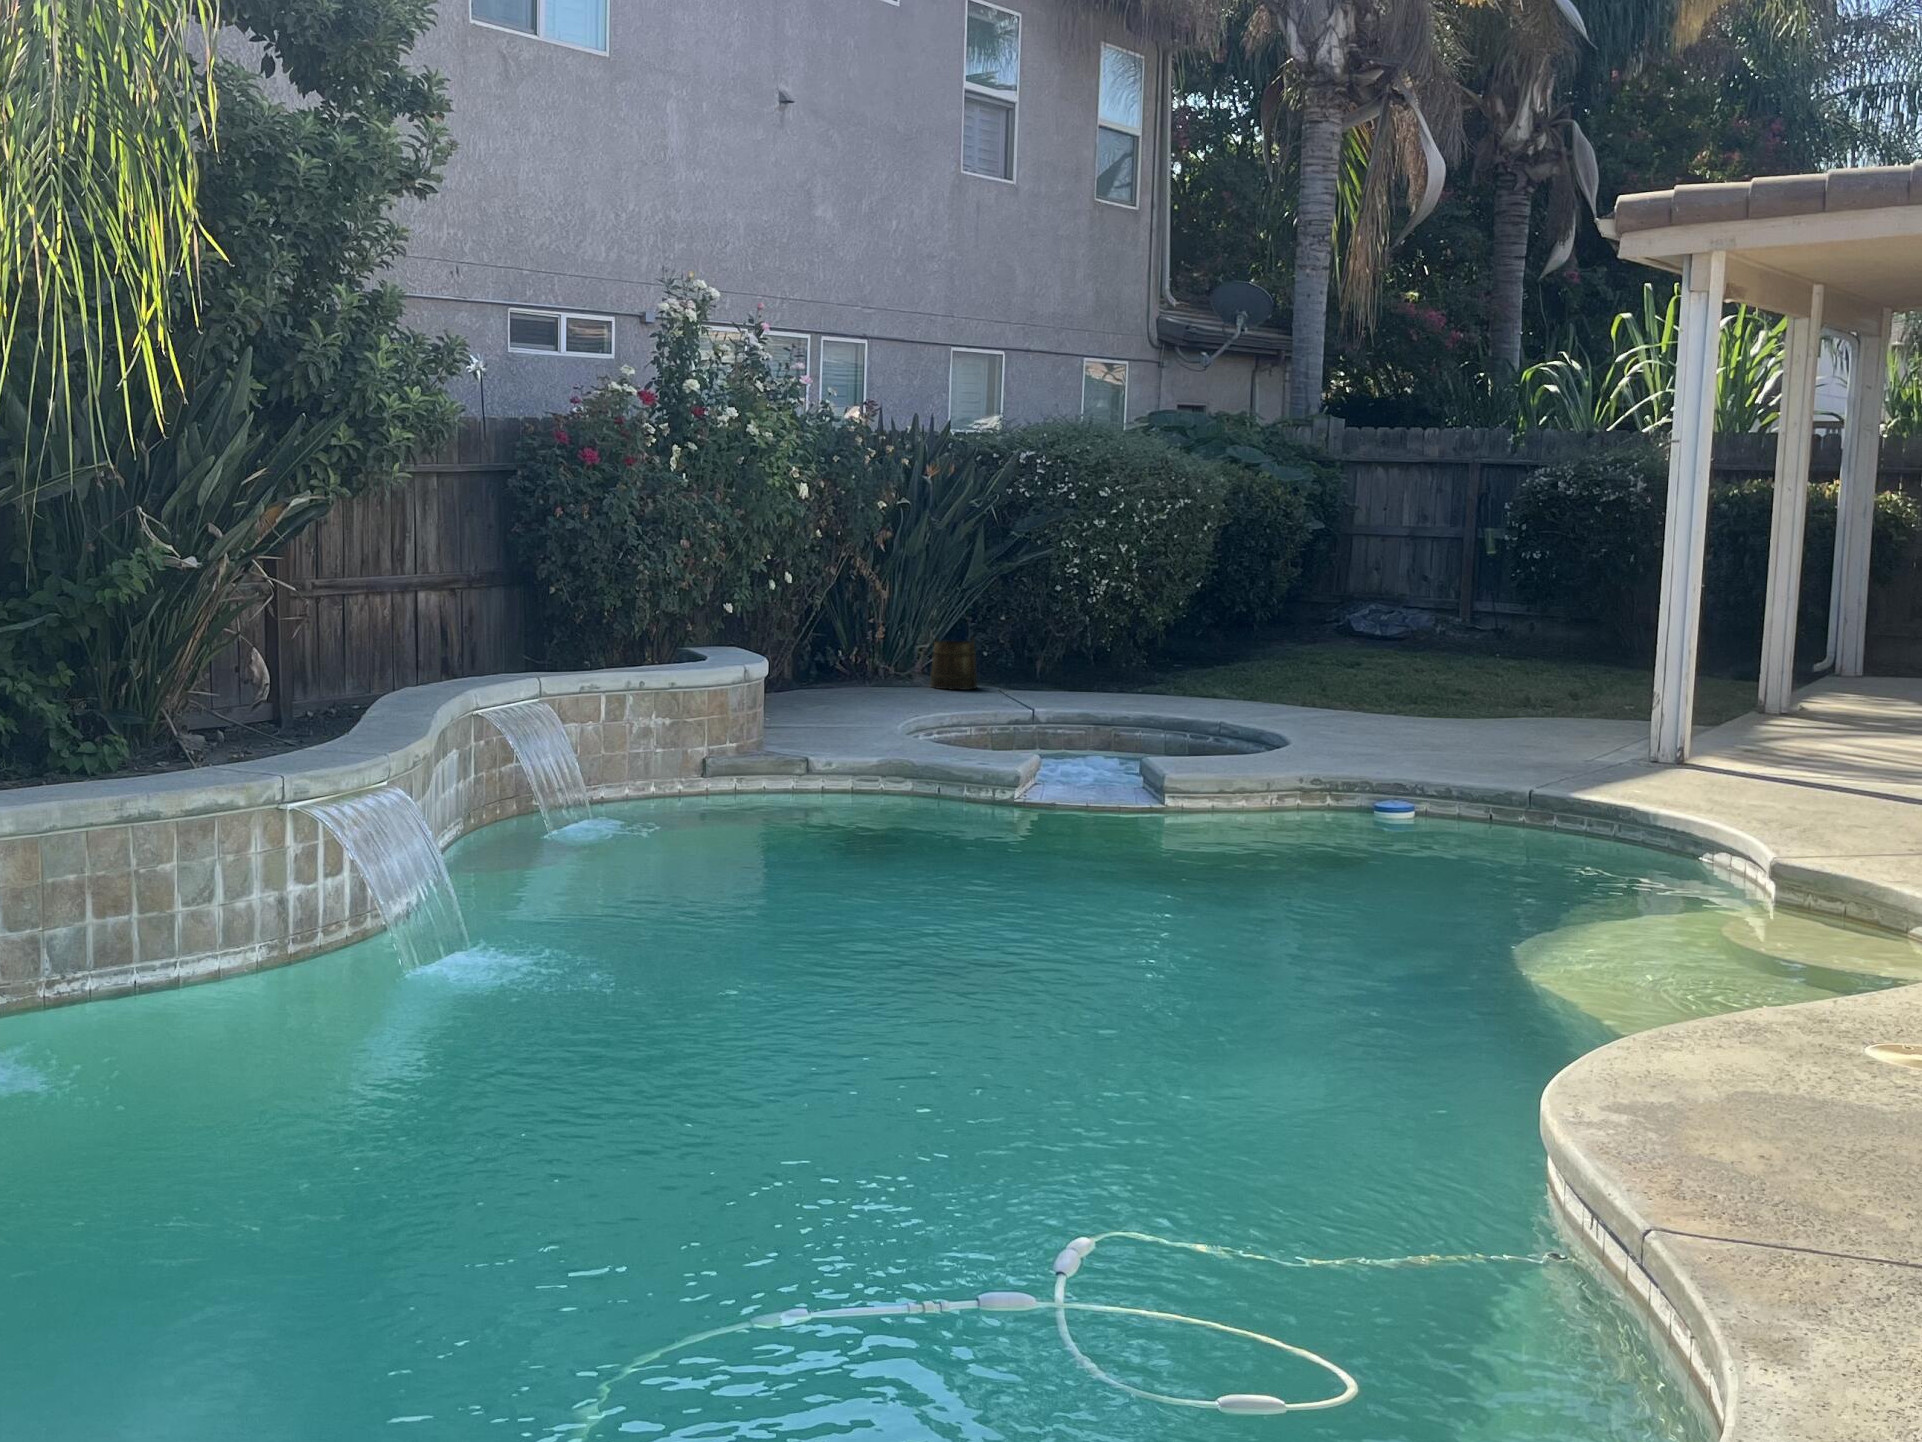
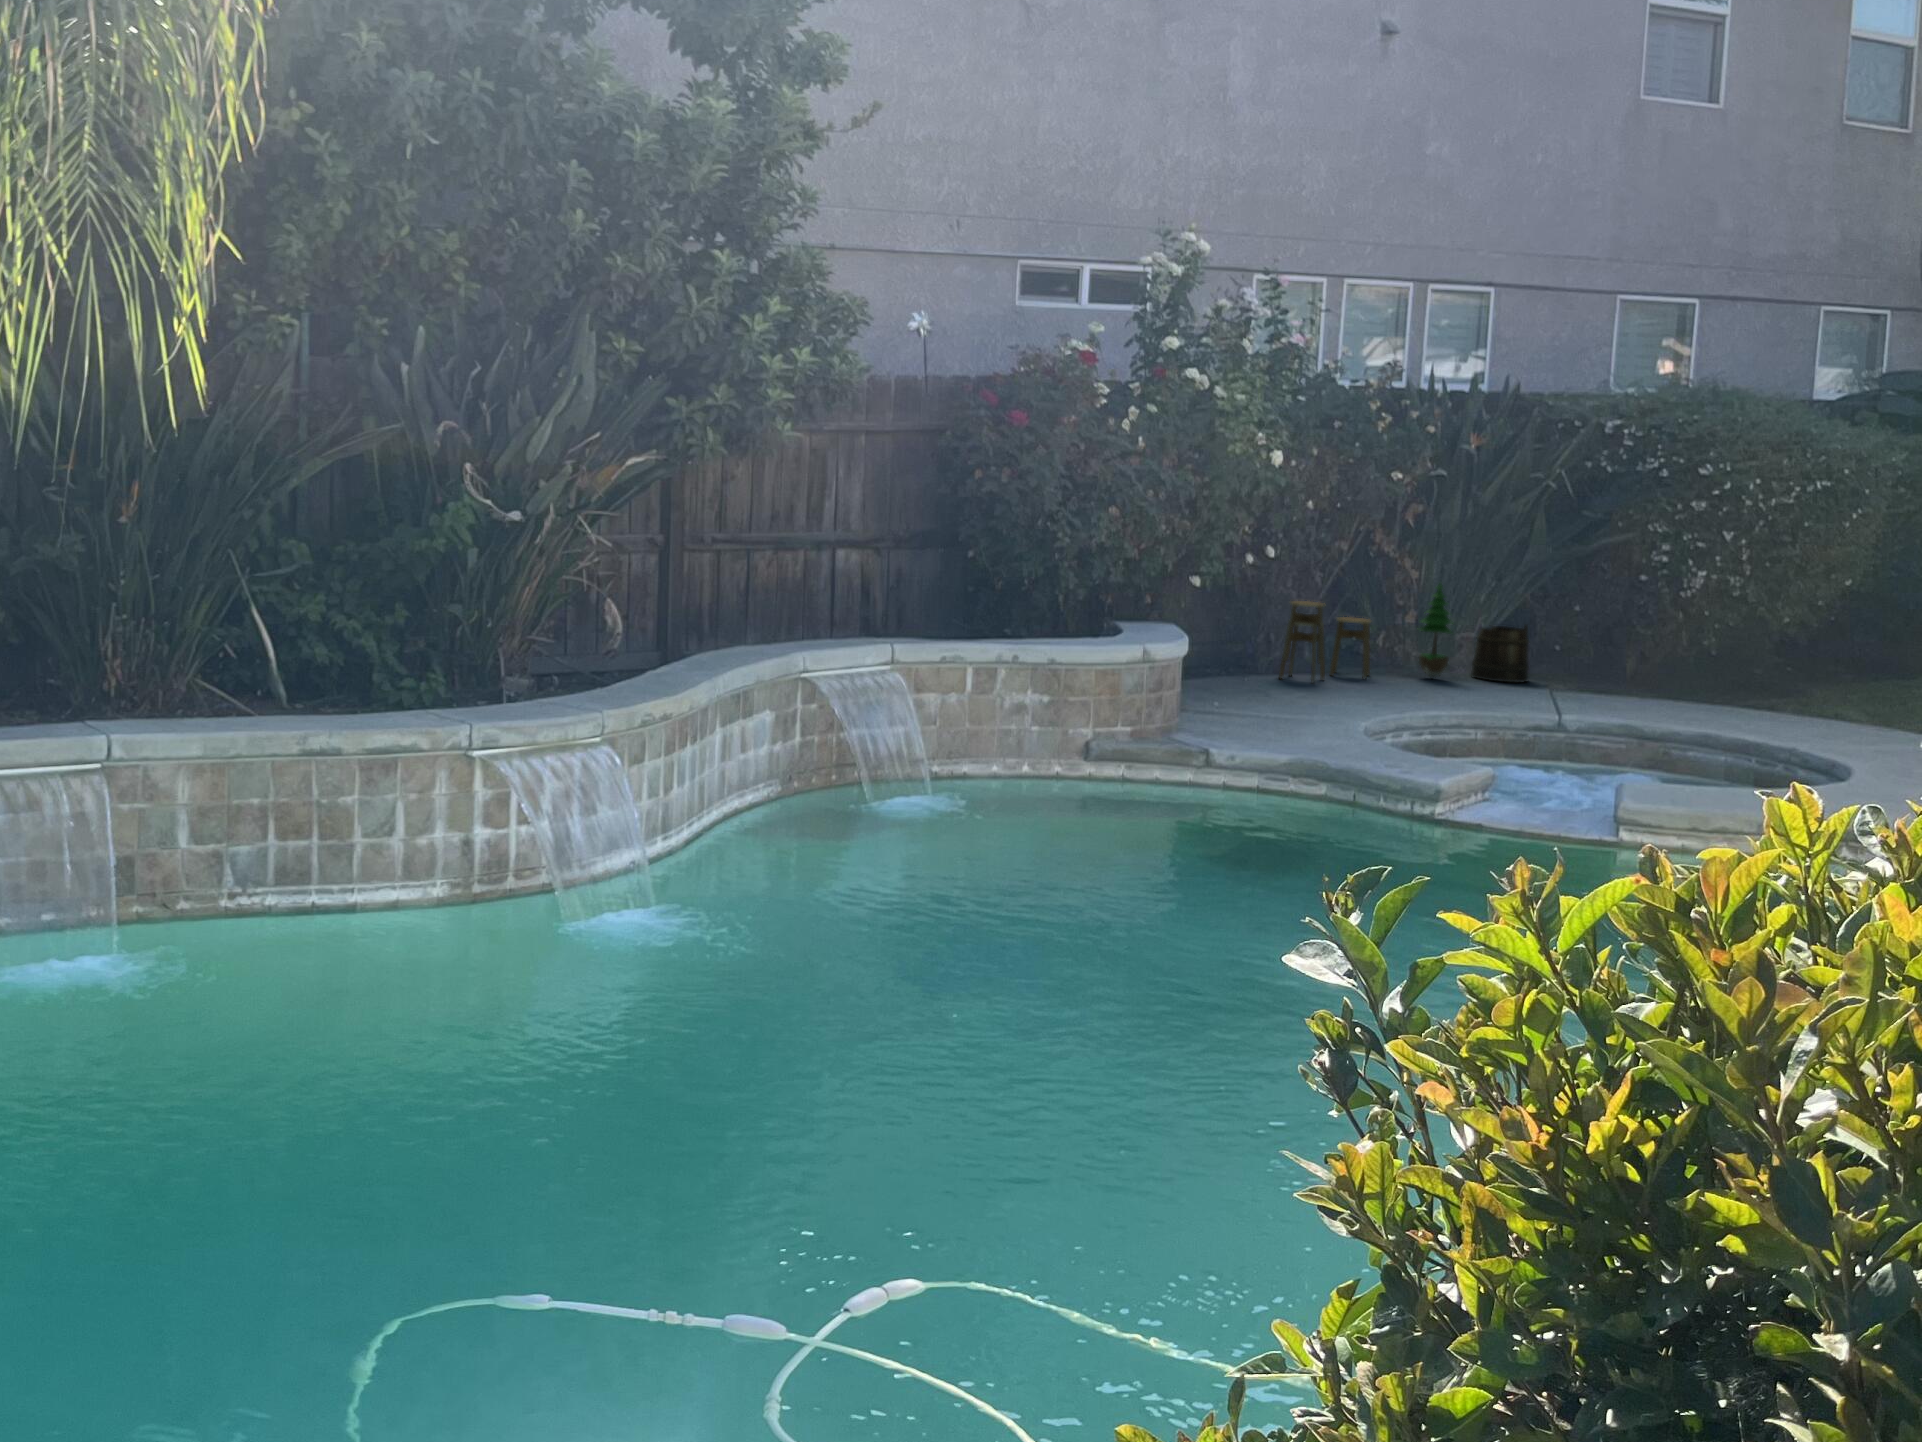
potted tree: none [890,602,922,691] -> present [1419,583,1453,678]
stool: none [791,627,858,701] -> present [1279,601,1371,682]

